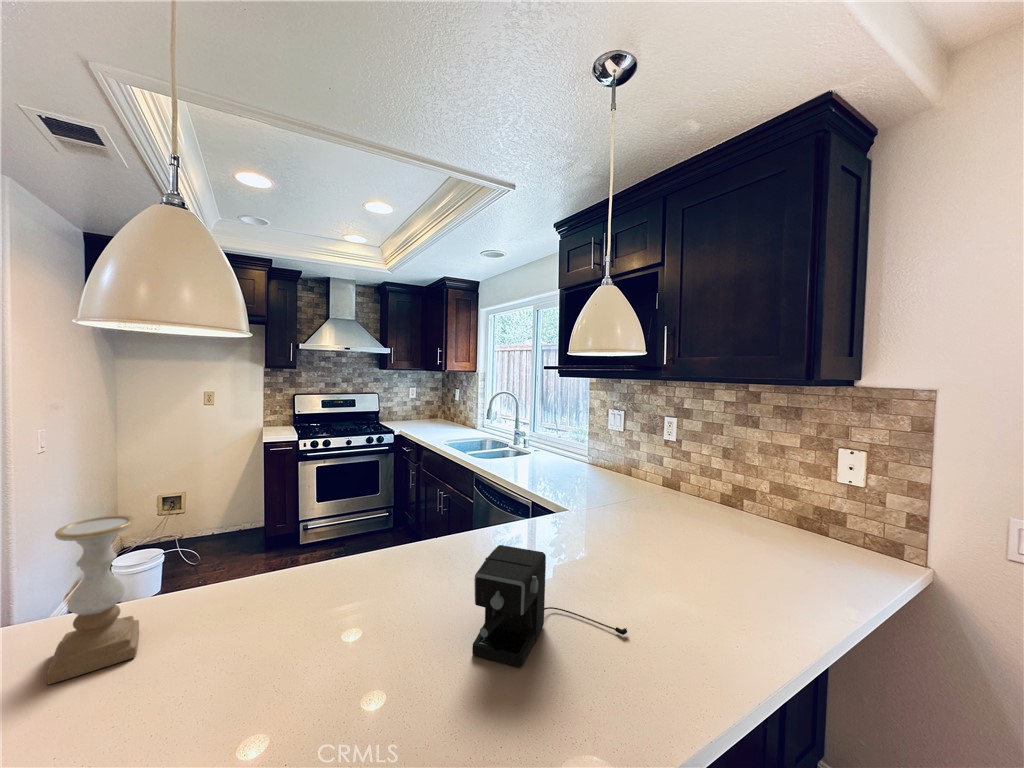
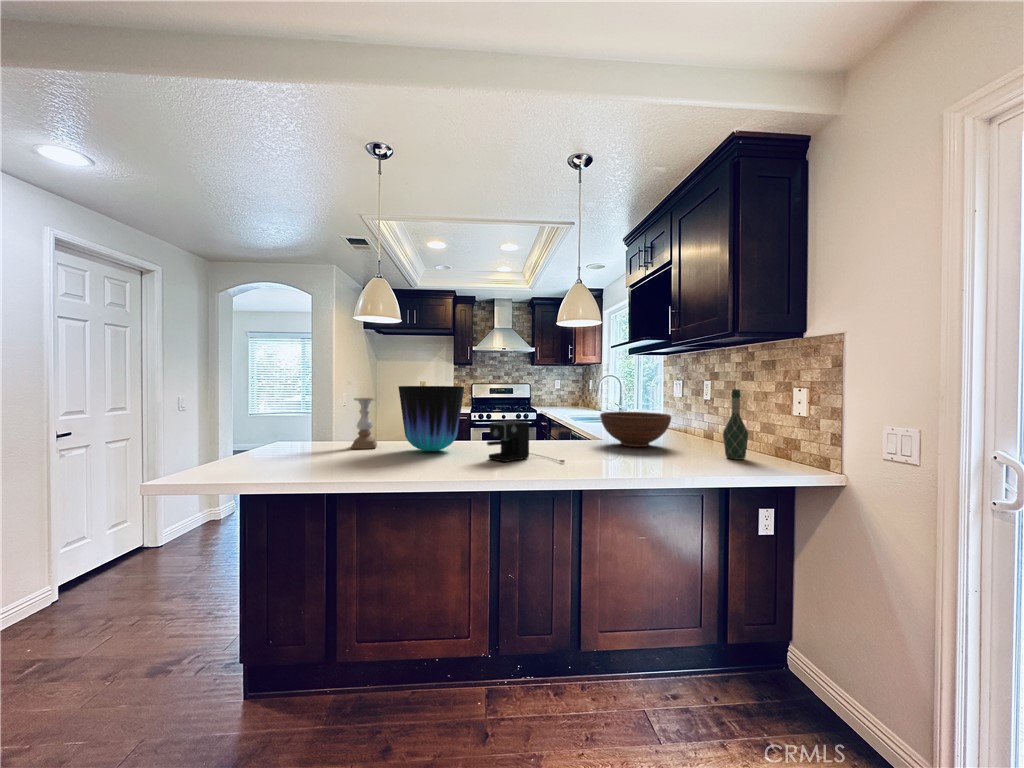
wine bottle: none [764,451,800,550] -> present [723,389,748,460]
vase: none [217,468,390,651] -> present [399,386,464,451]
fruit bowl: none [577,468,680,531] -> present [600,412,671,447]

